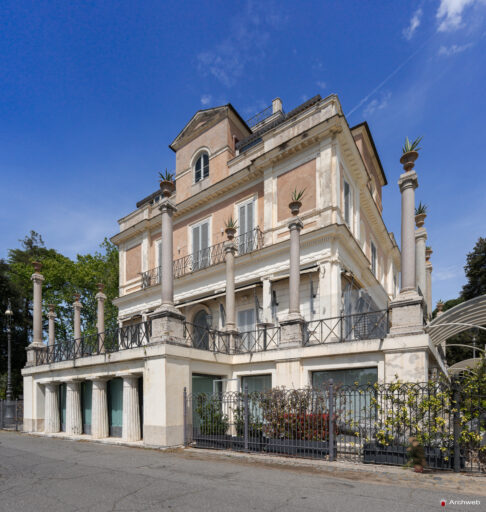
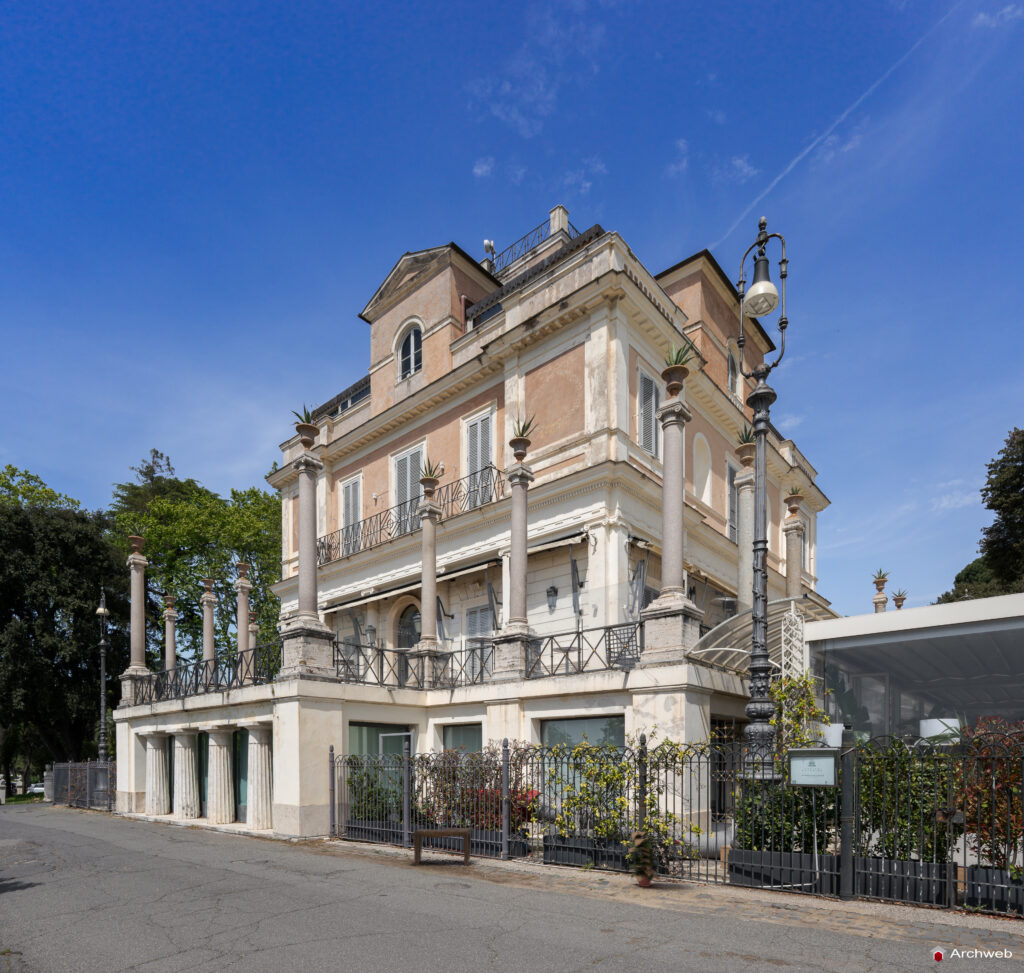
bench: none [252,436,289,462] -> present [413,828,472,866]

